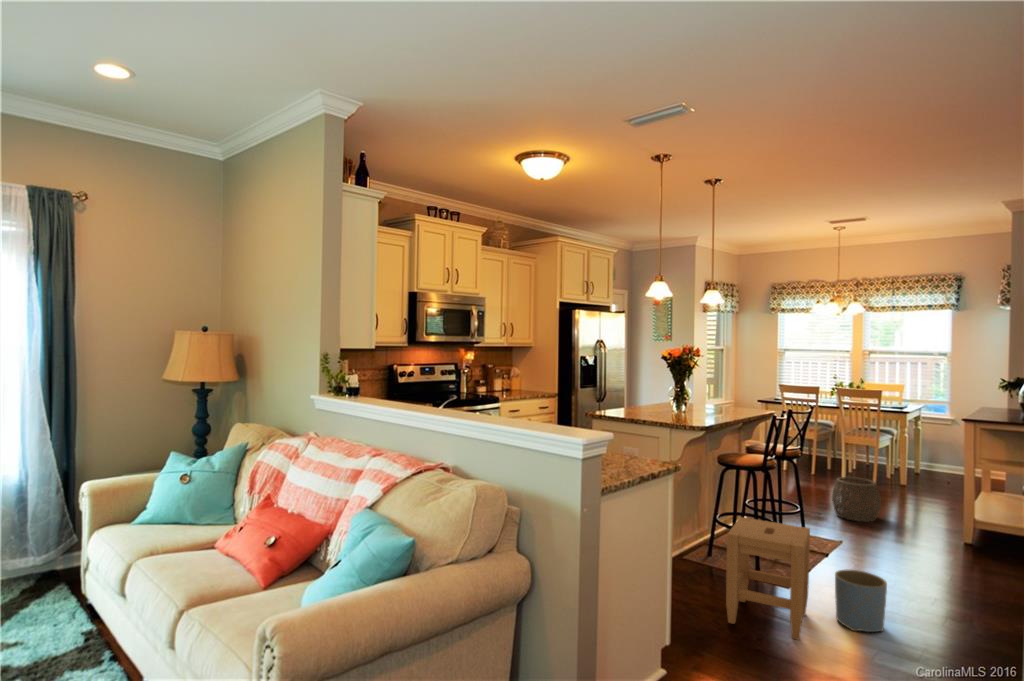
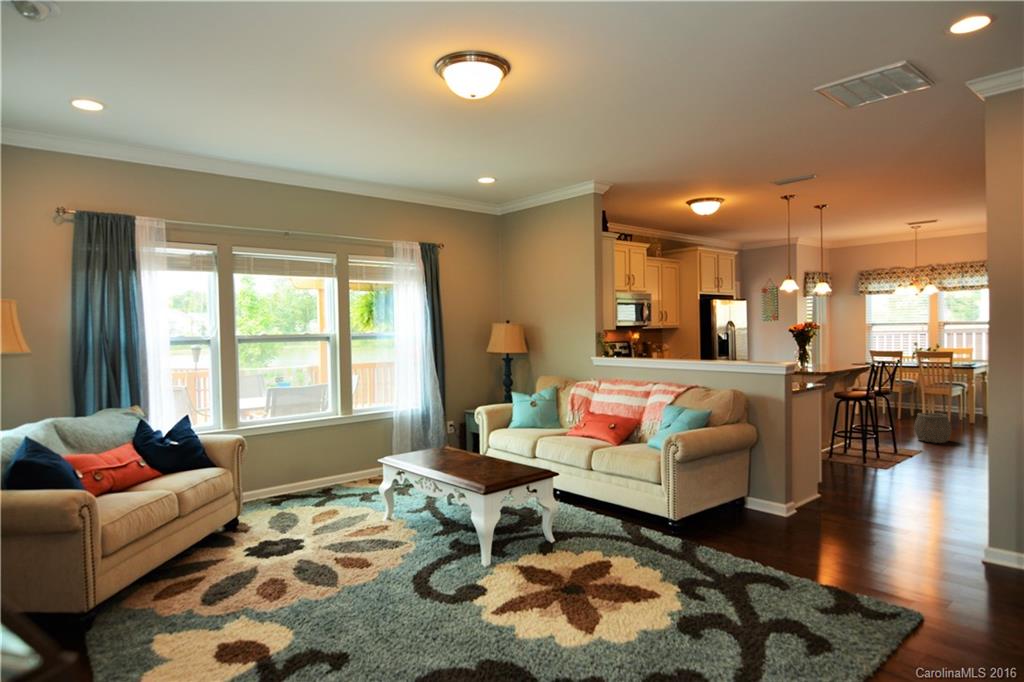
stool: present [726,517,810,640] -> none [849,424,900,487]
planter: present [835,570,887,632] -> none [917,452,949,485]

